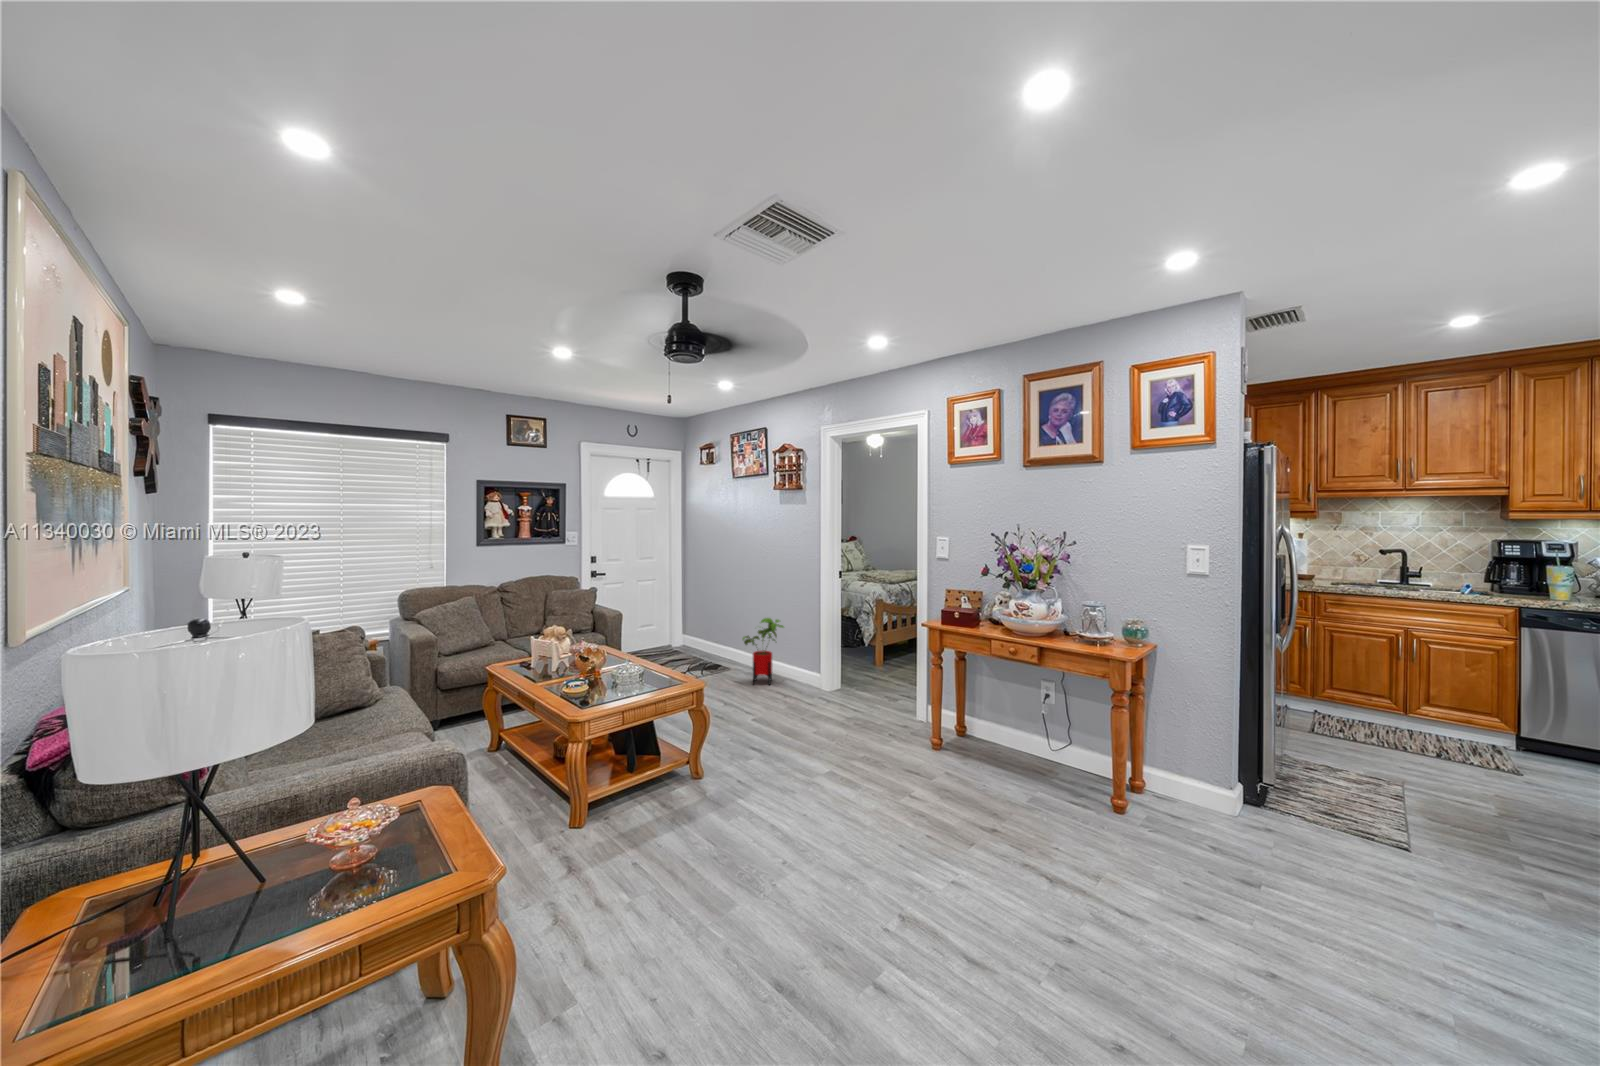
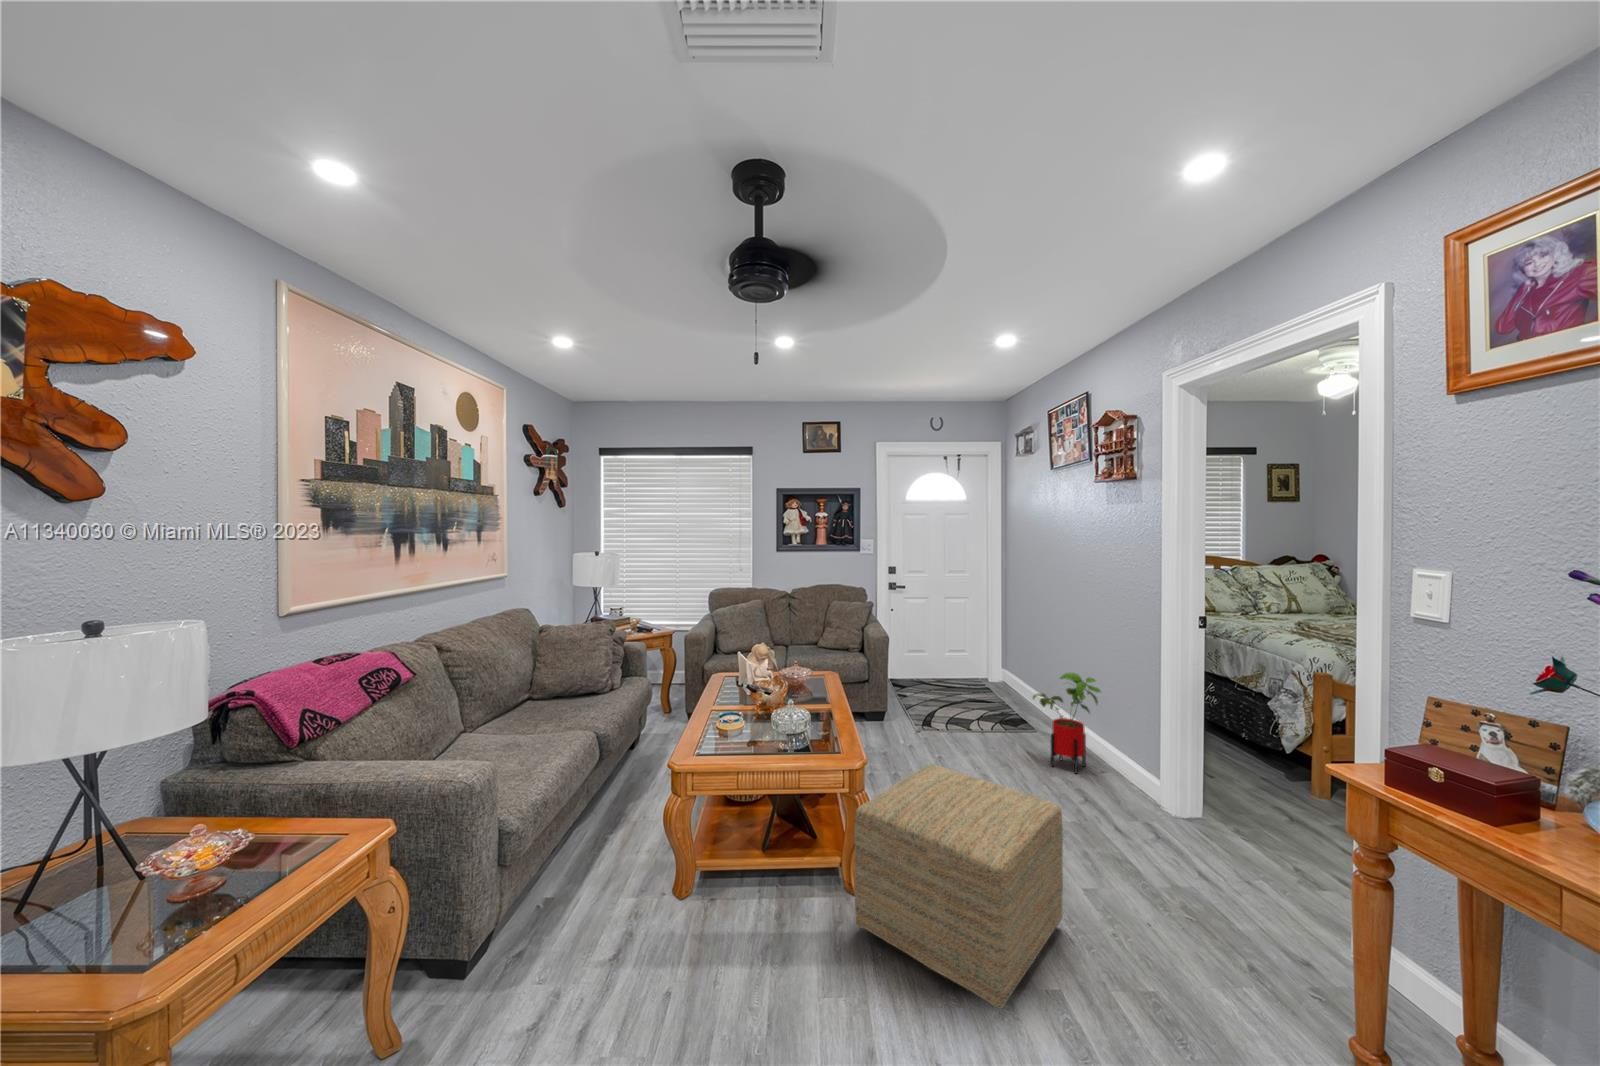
ottoman: none [710,684,819,802] -> present [854,764,1063,1009]

